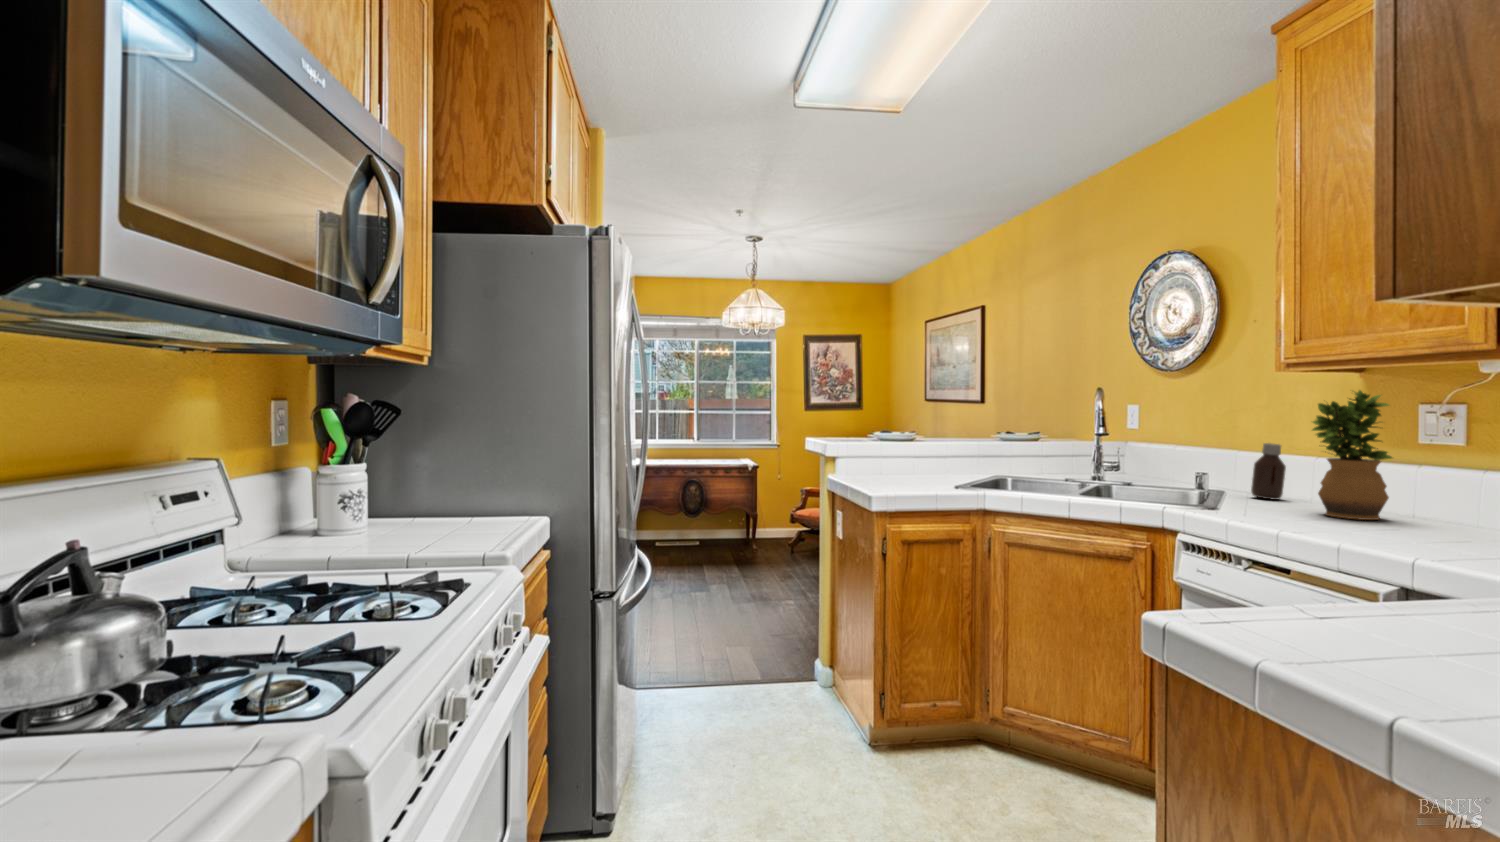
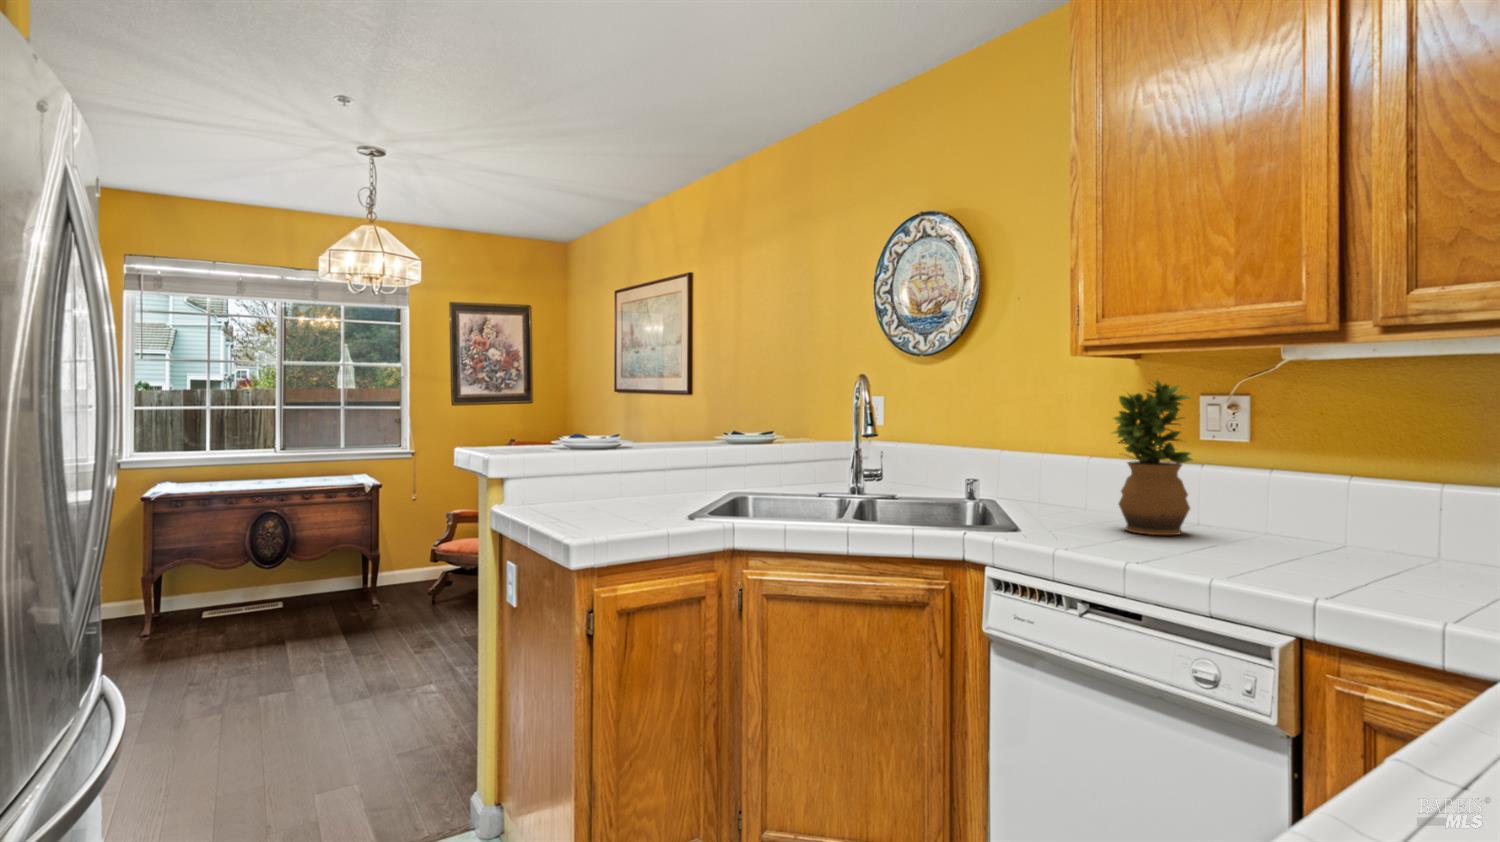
bottle: present [1251,443,1286,500] -> none [1029,443,1065,511]

